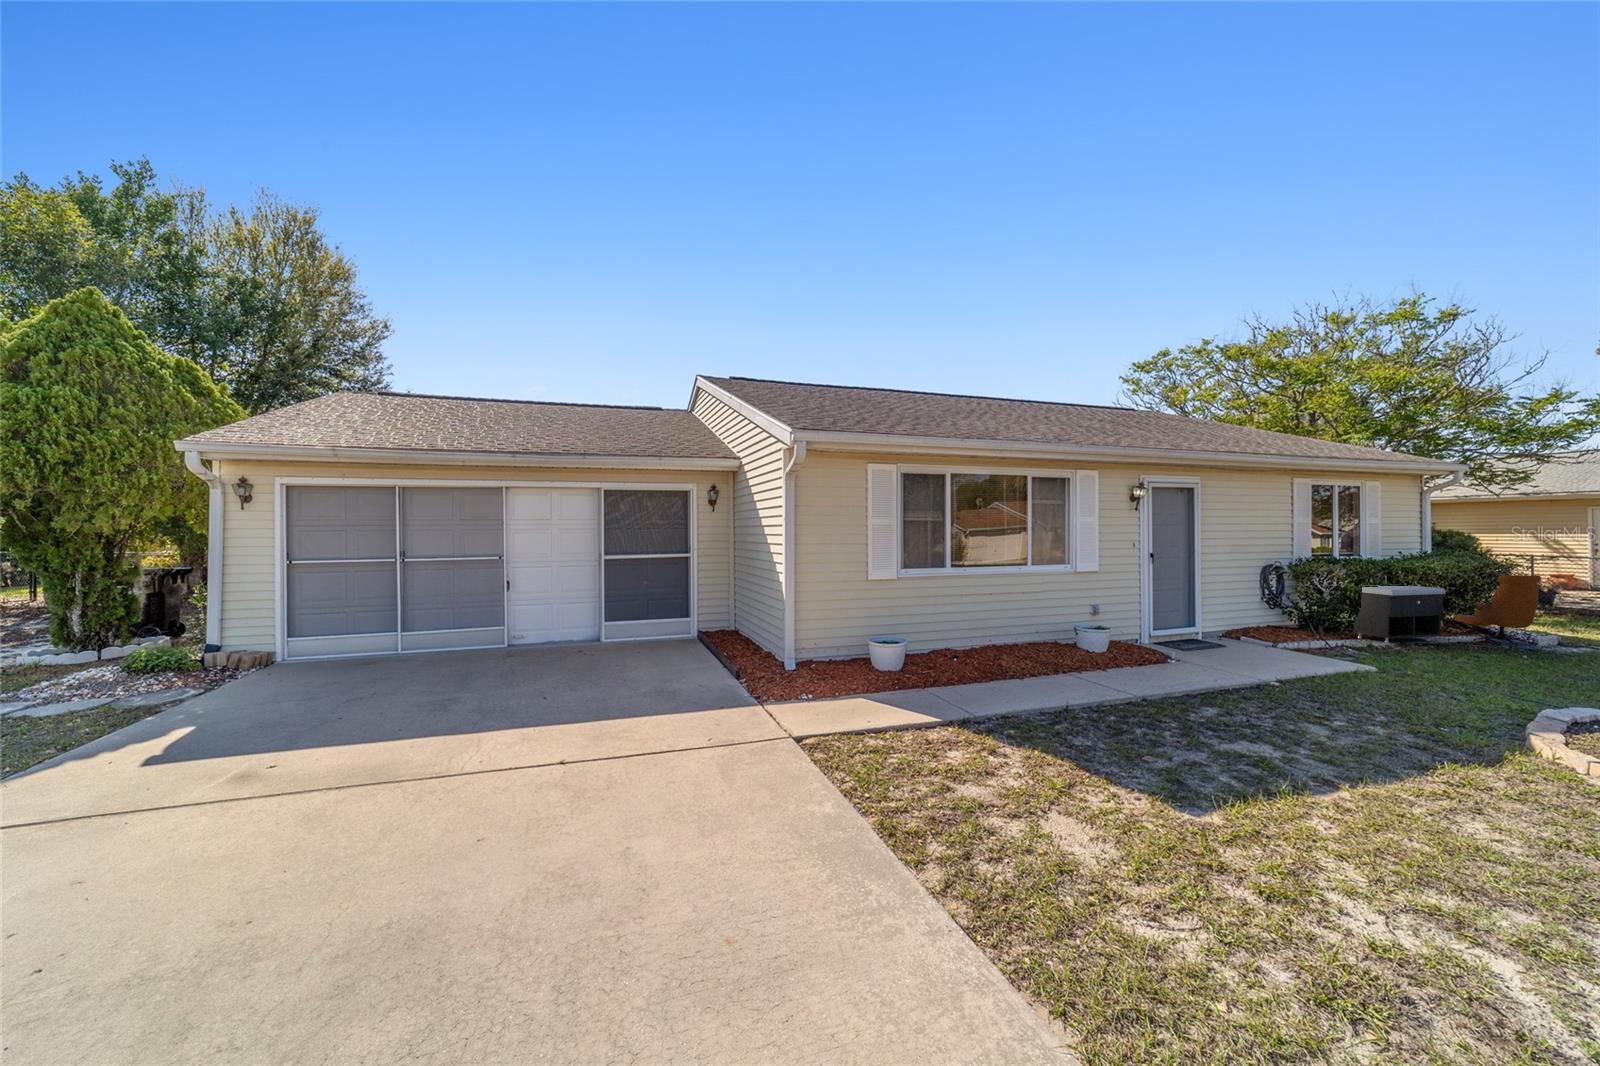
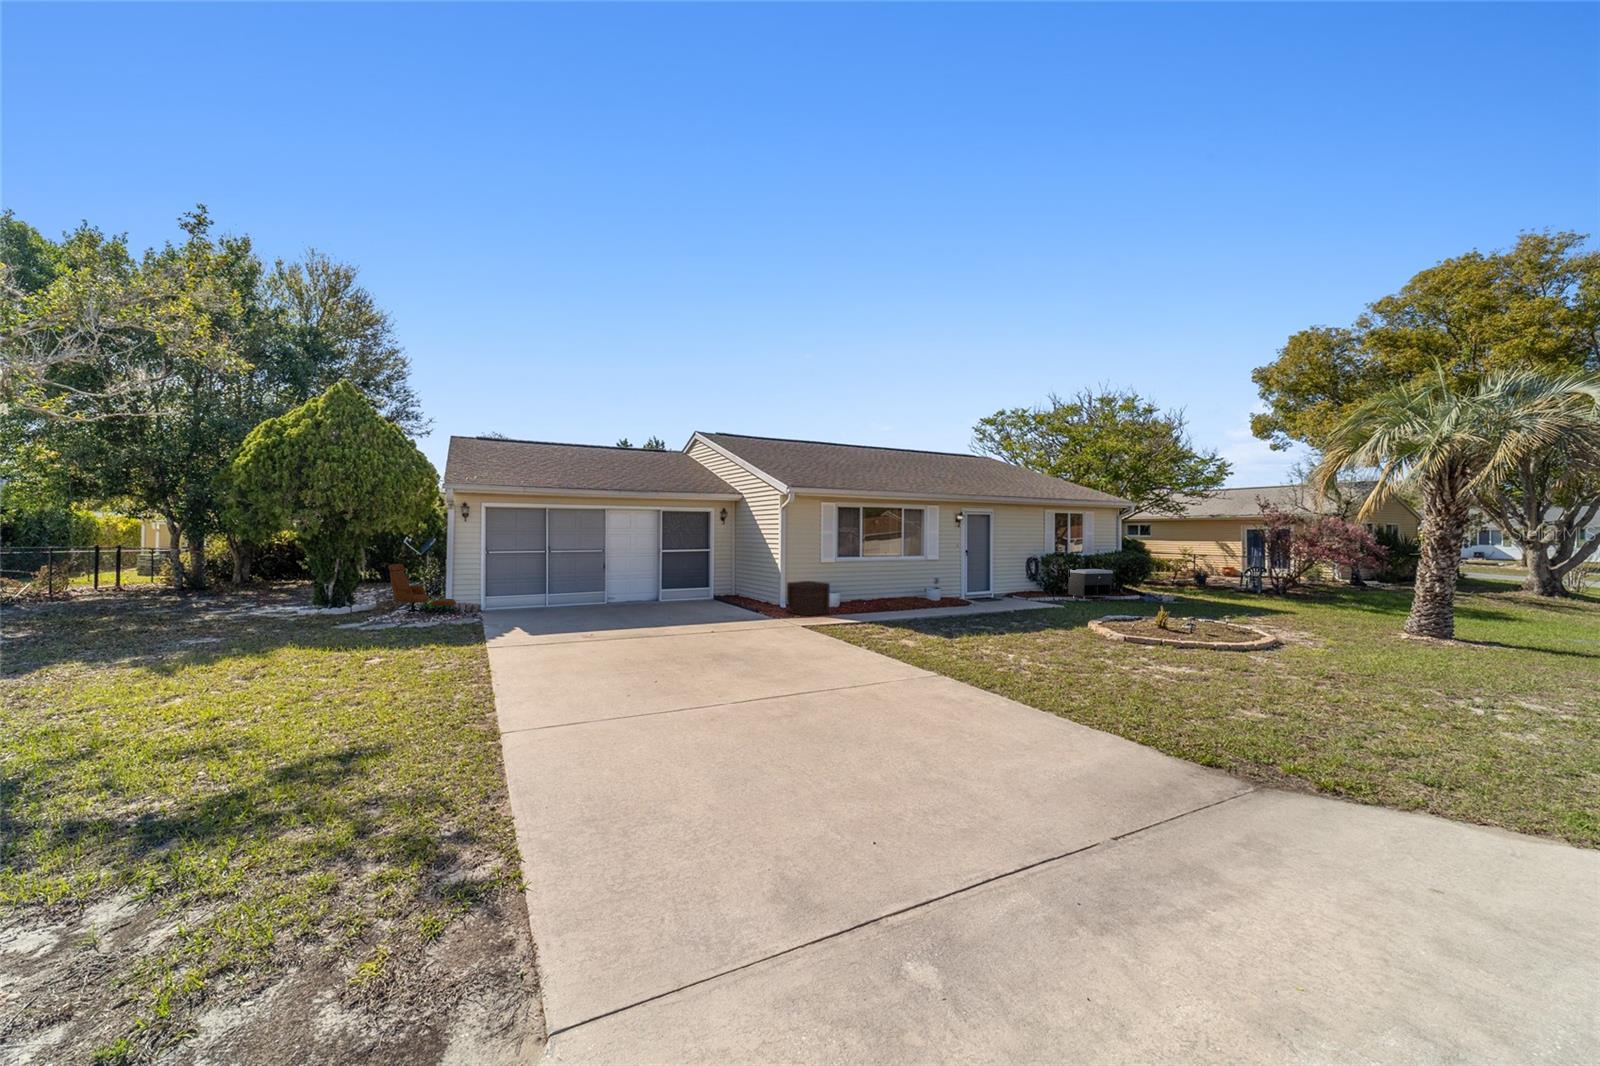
lounge chair: present [1453,575,1541,646] -> present [389,564,456,615]
wooden crate: none [799,614,882,689] -> present [787,581,830,616]

